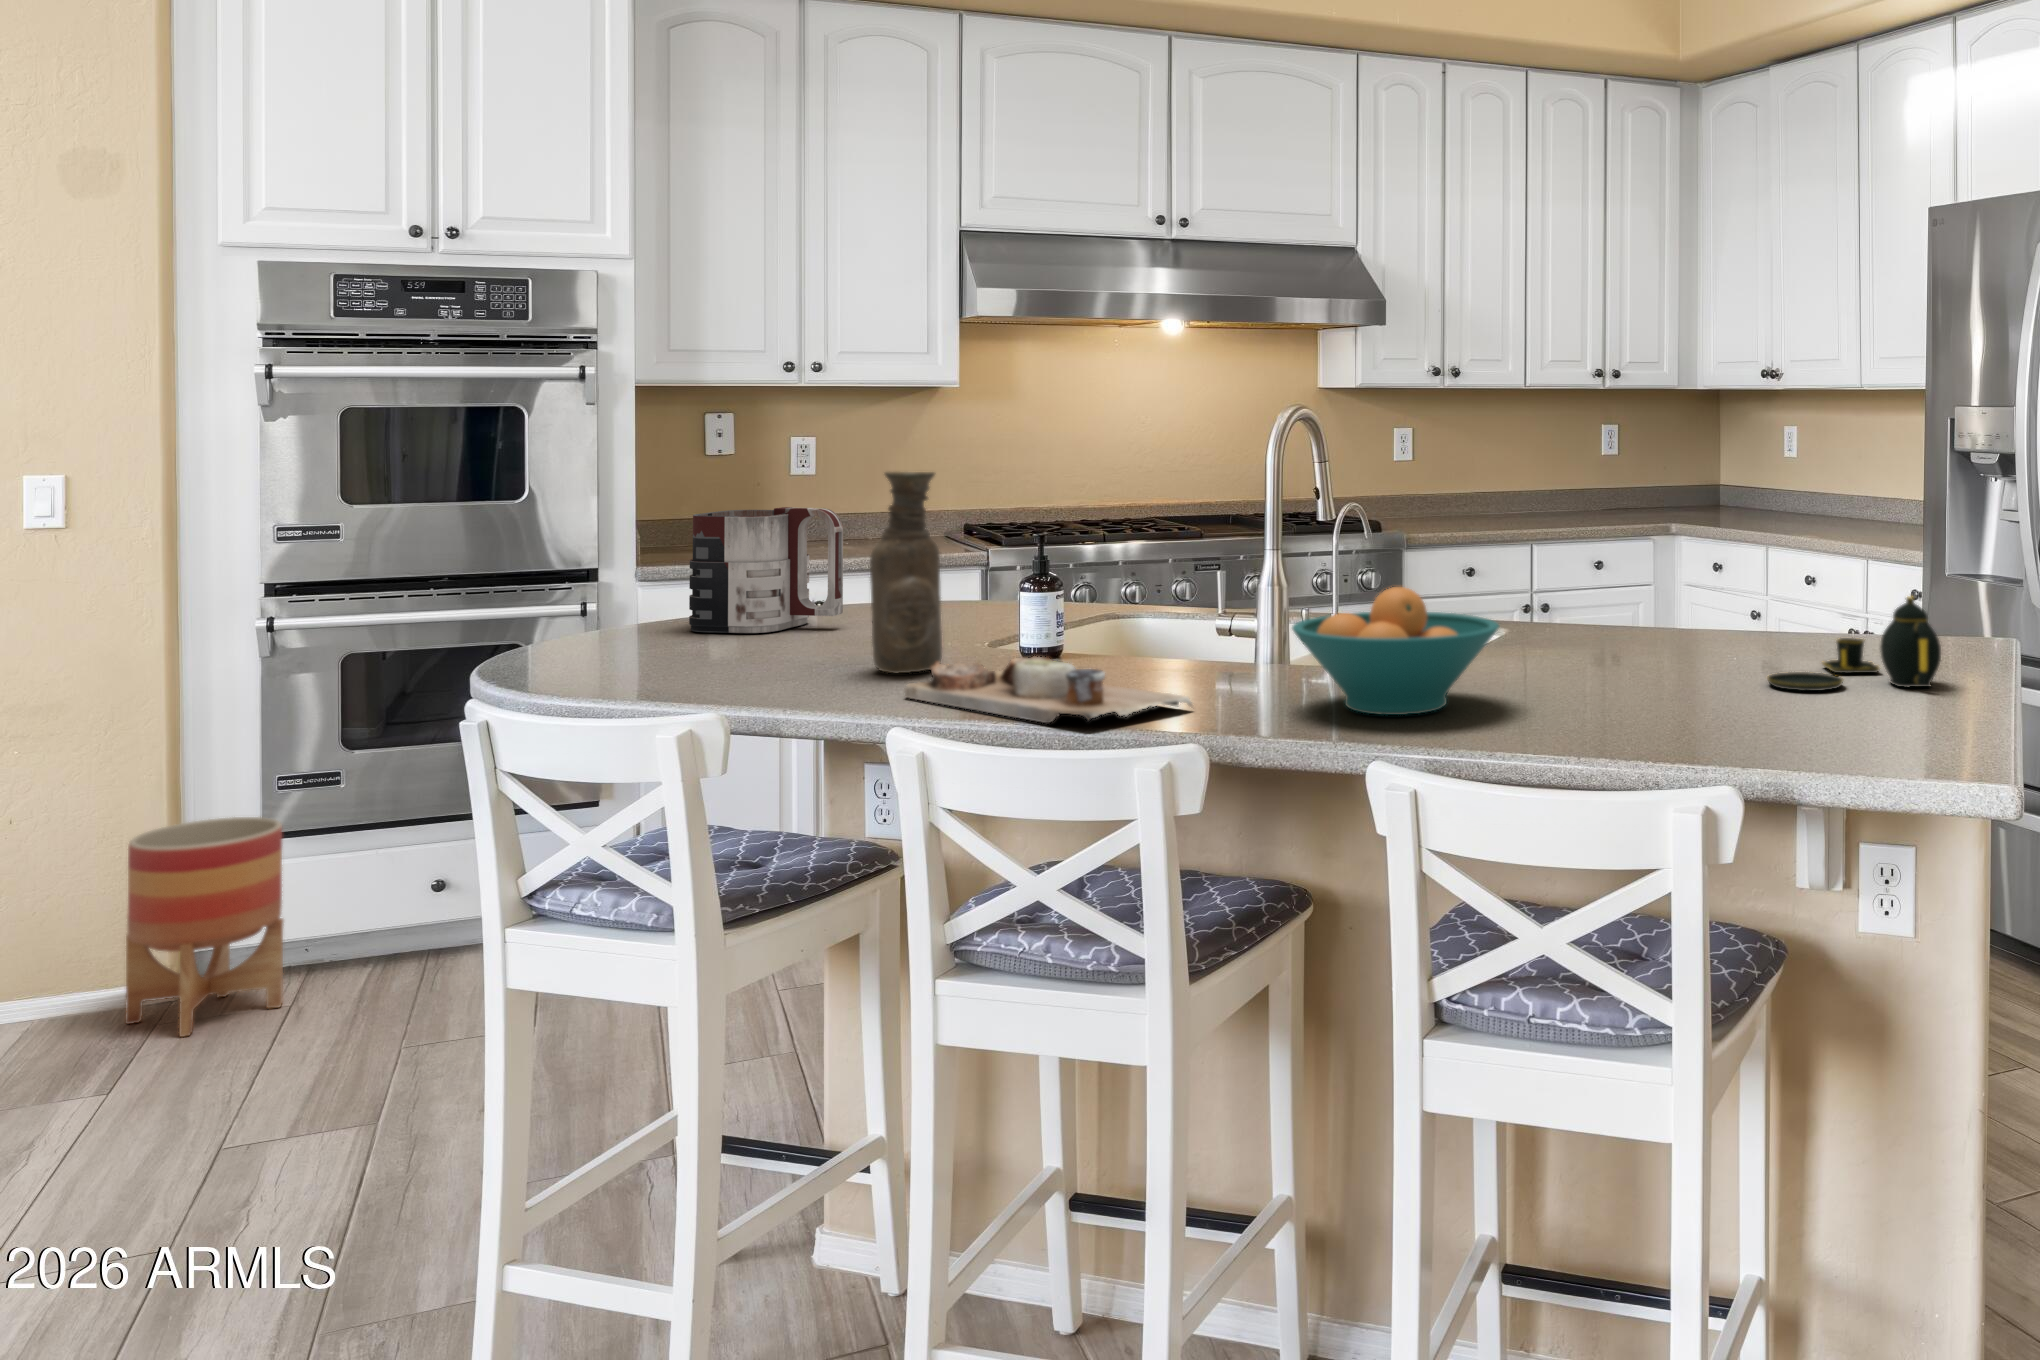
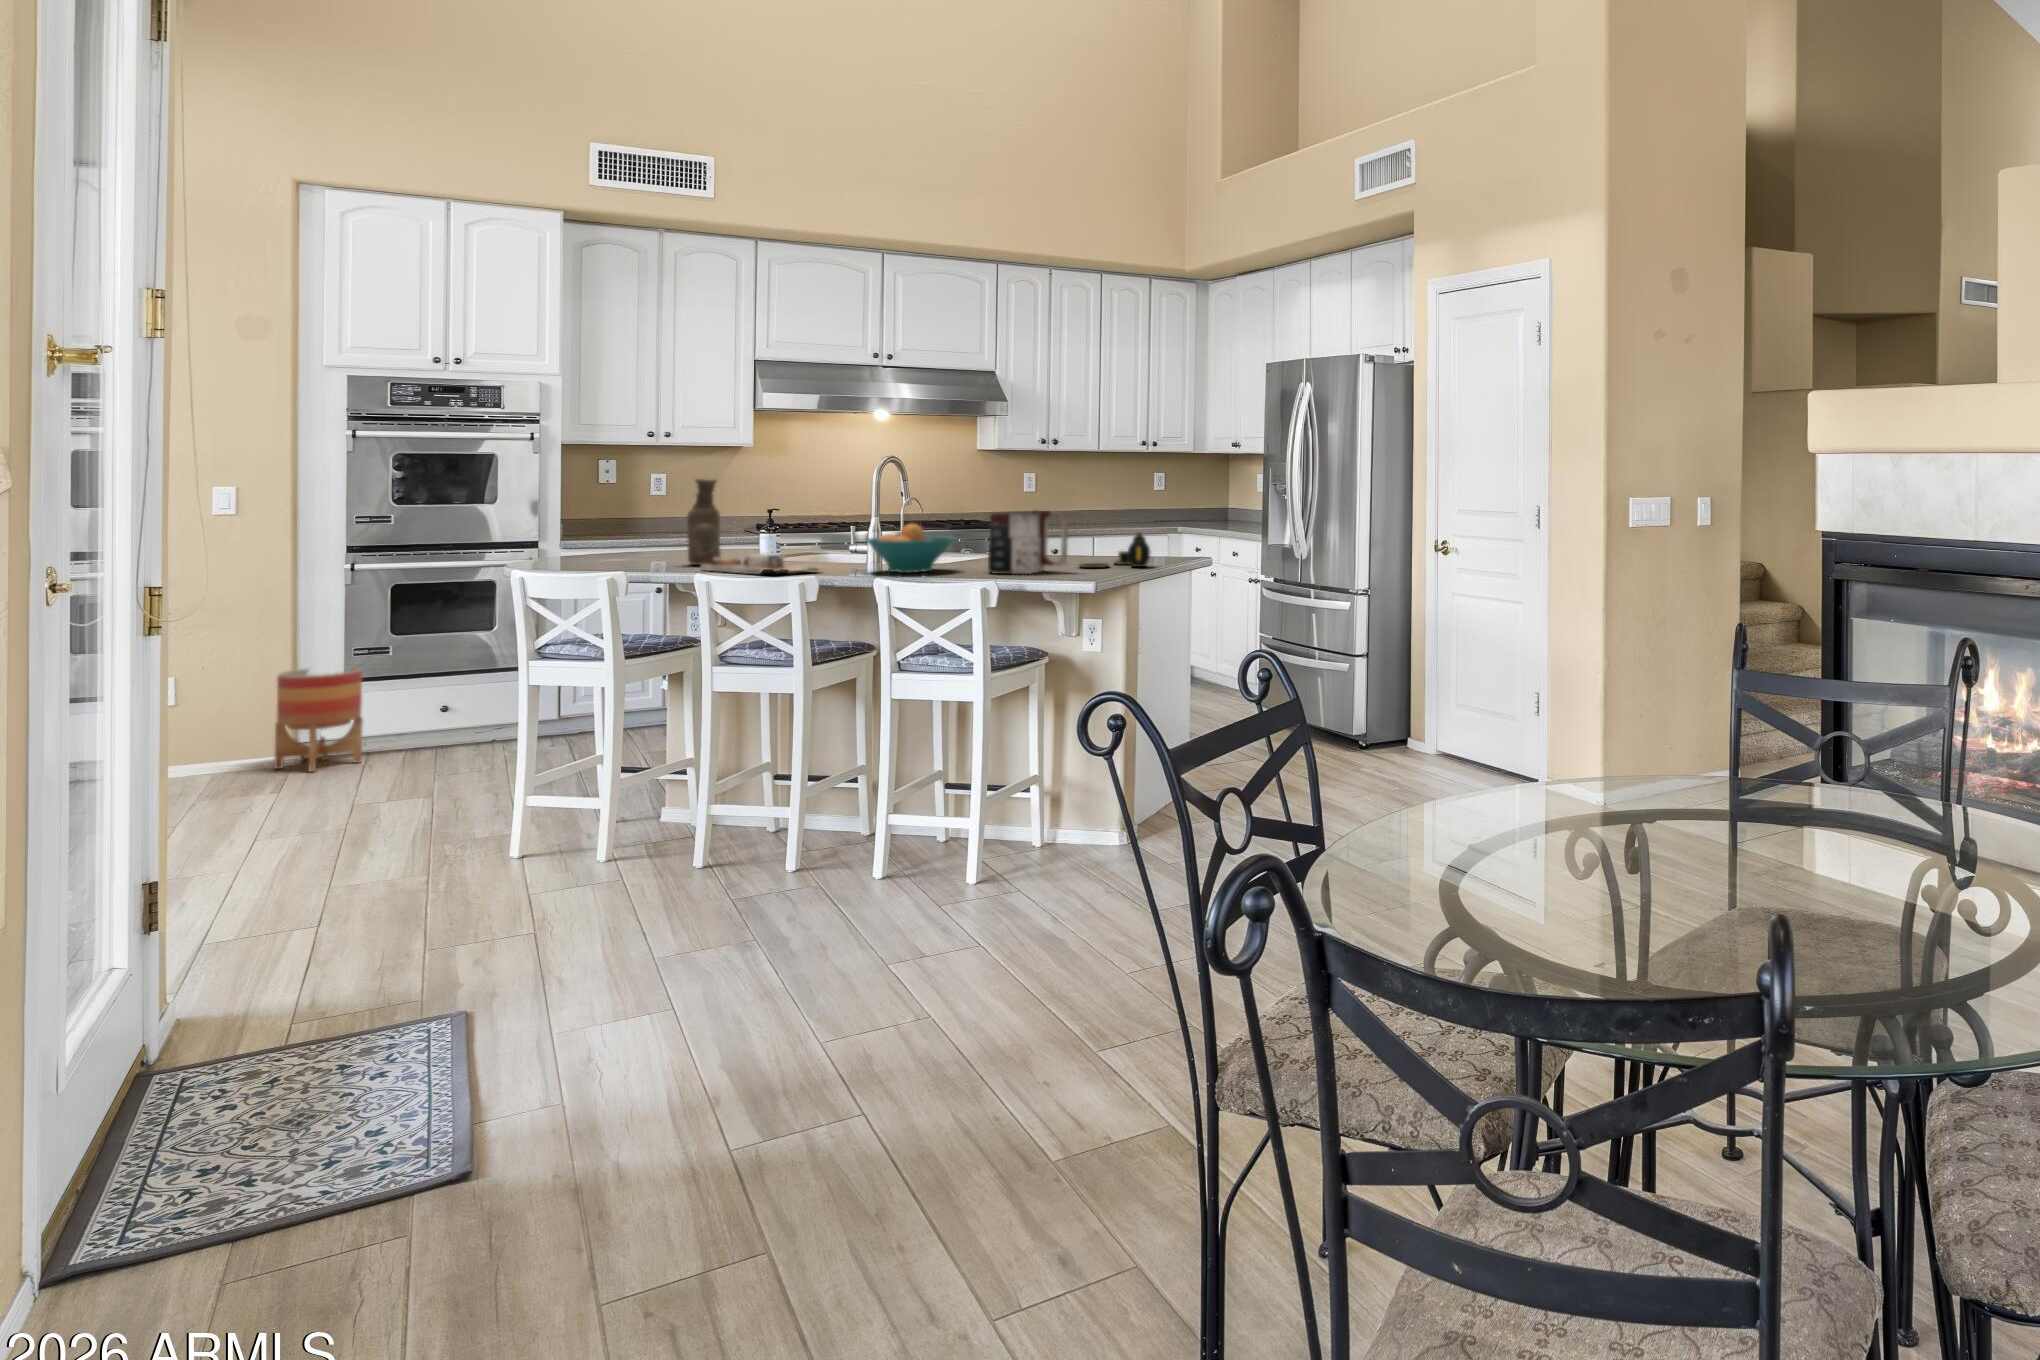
mug: present [689,507,843,633] -> present [988,511,1068,574]

